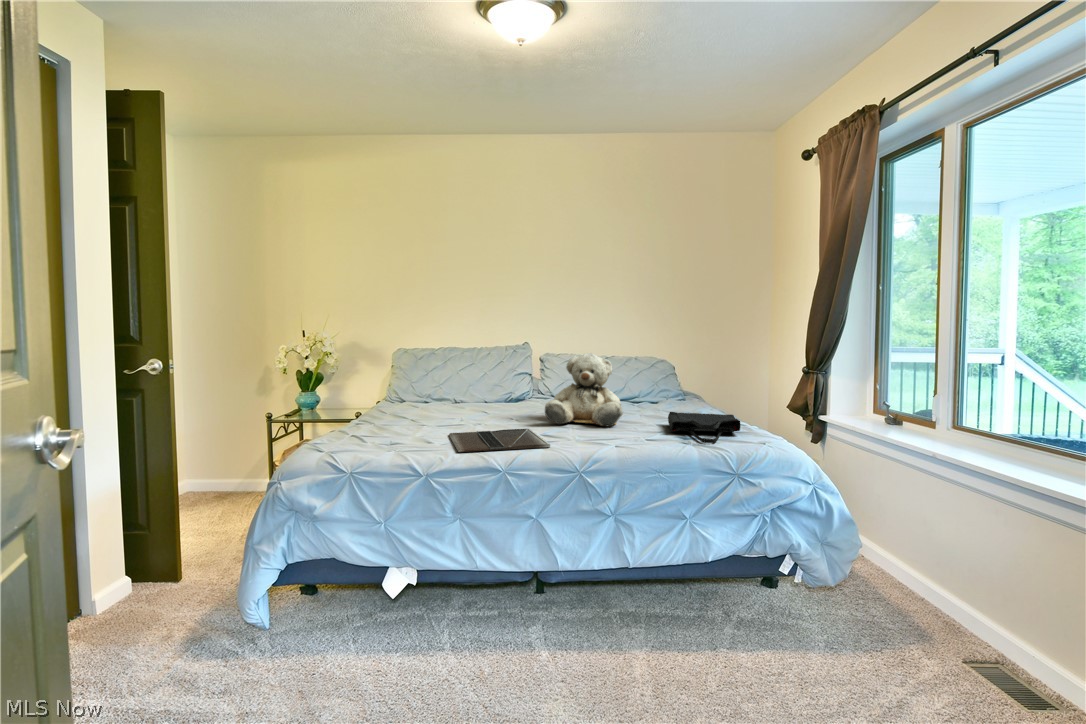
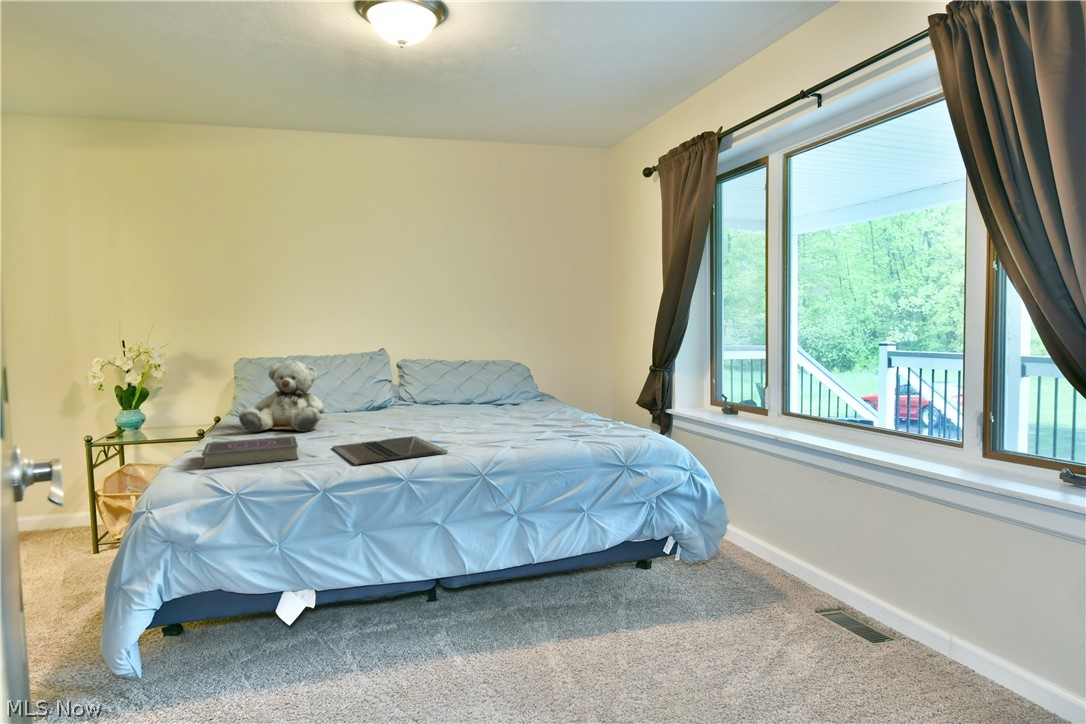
teddy bear: present [545,353,623,427] -> present [239,360,324,432]
tote bag: present [668,412,741,443] -> none [548,411,618,439]
book: none [333,422,418,446] -> present [202,436,299,468]

